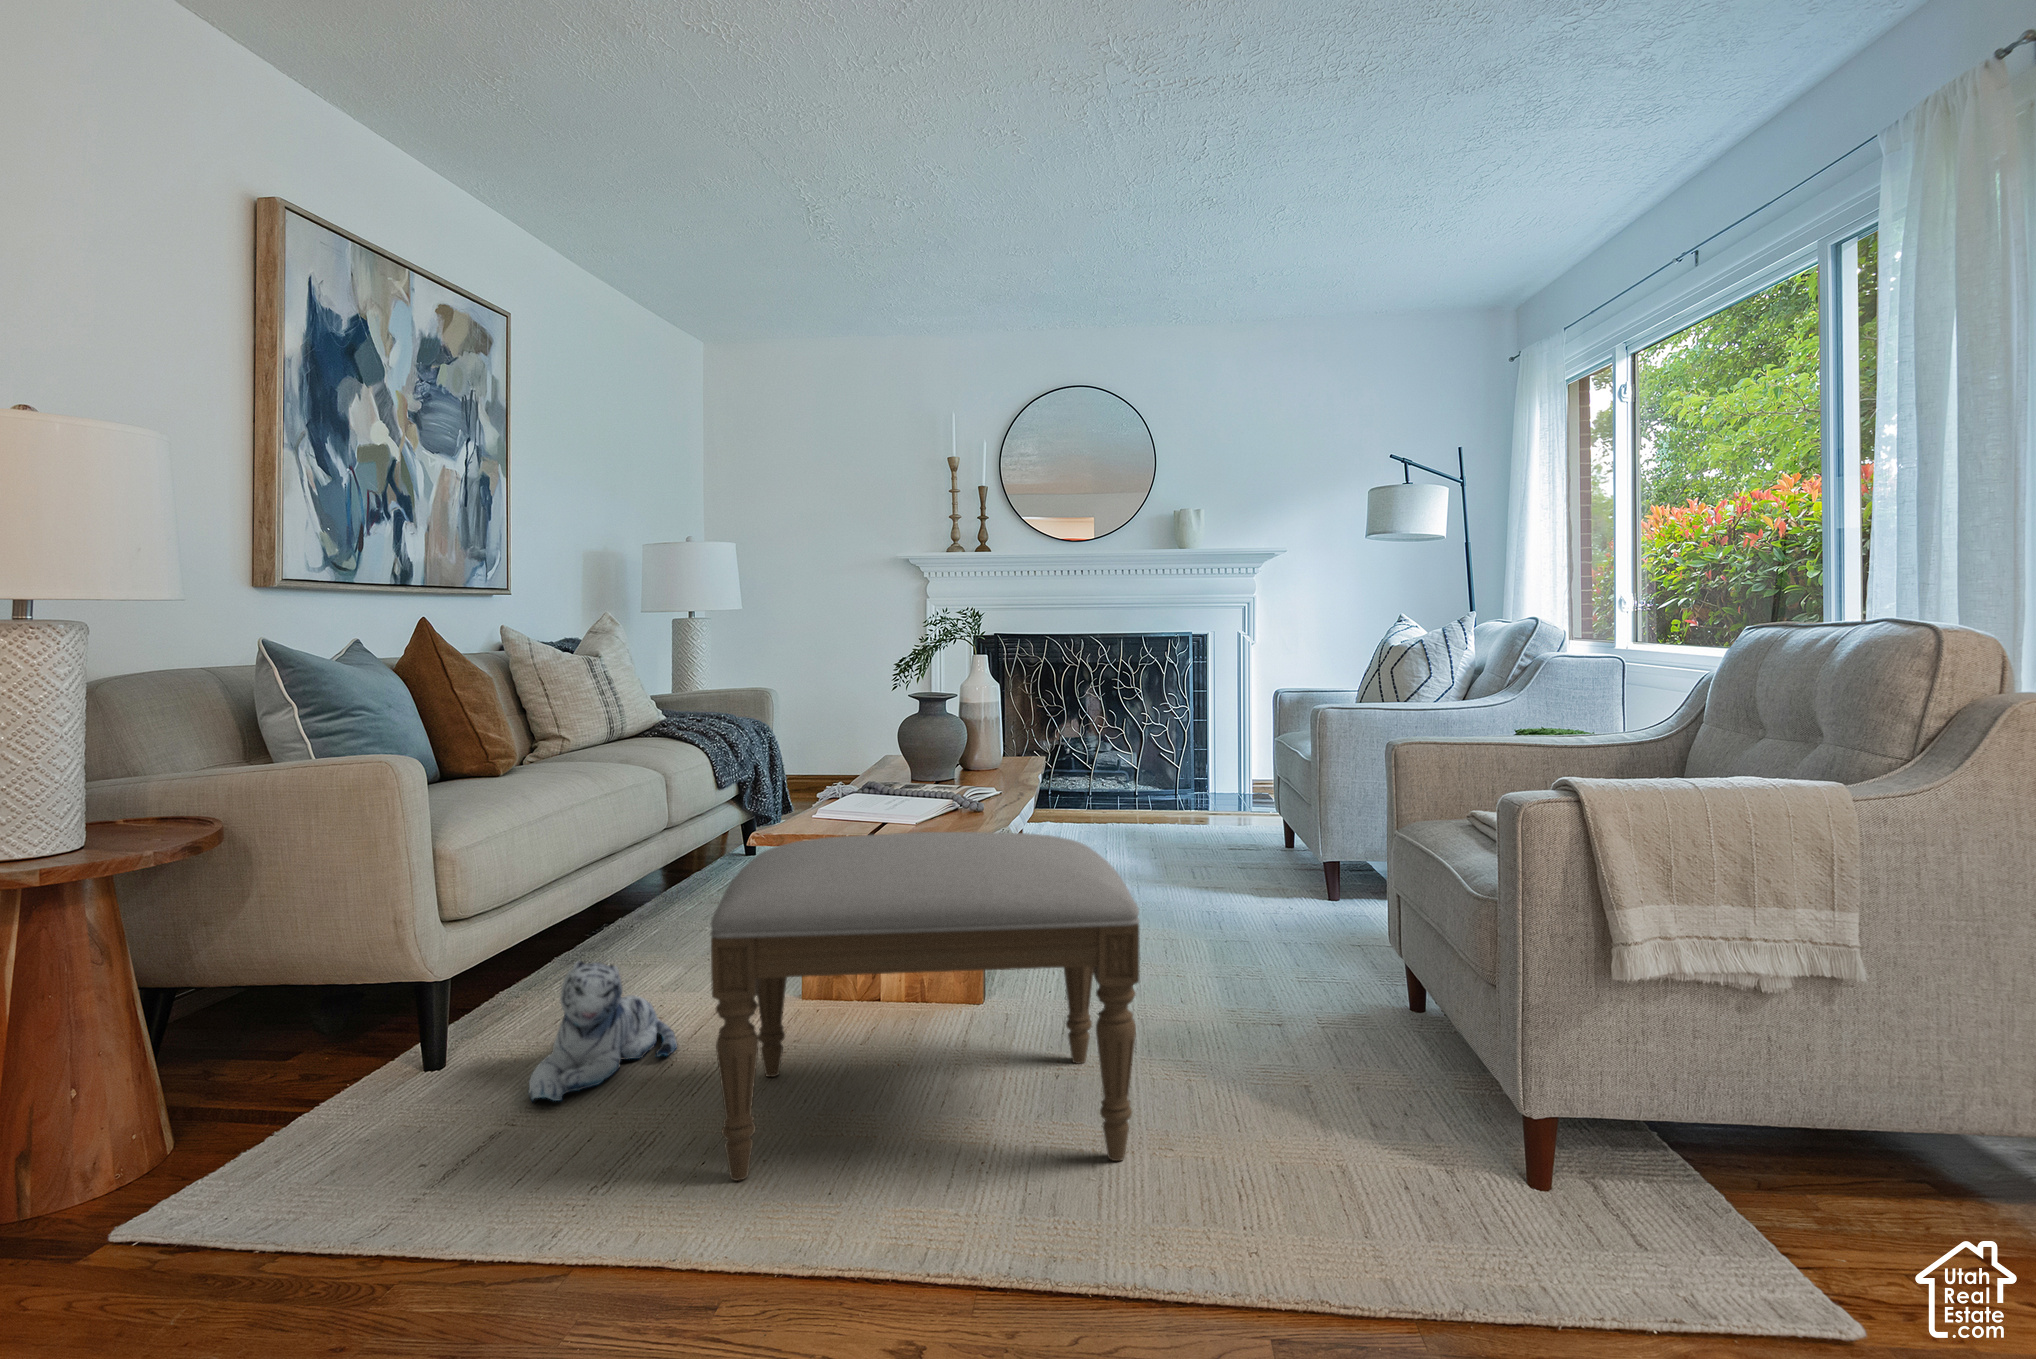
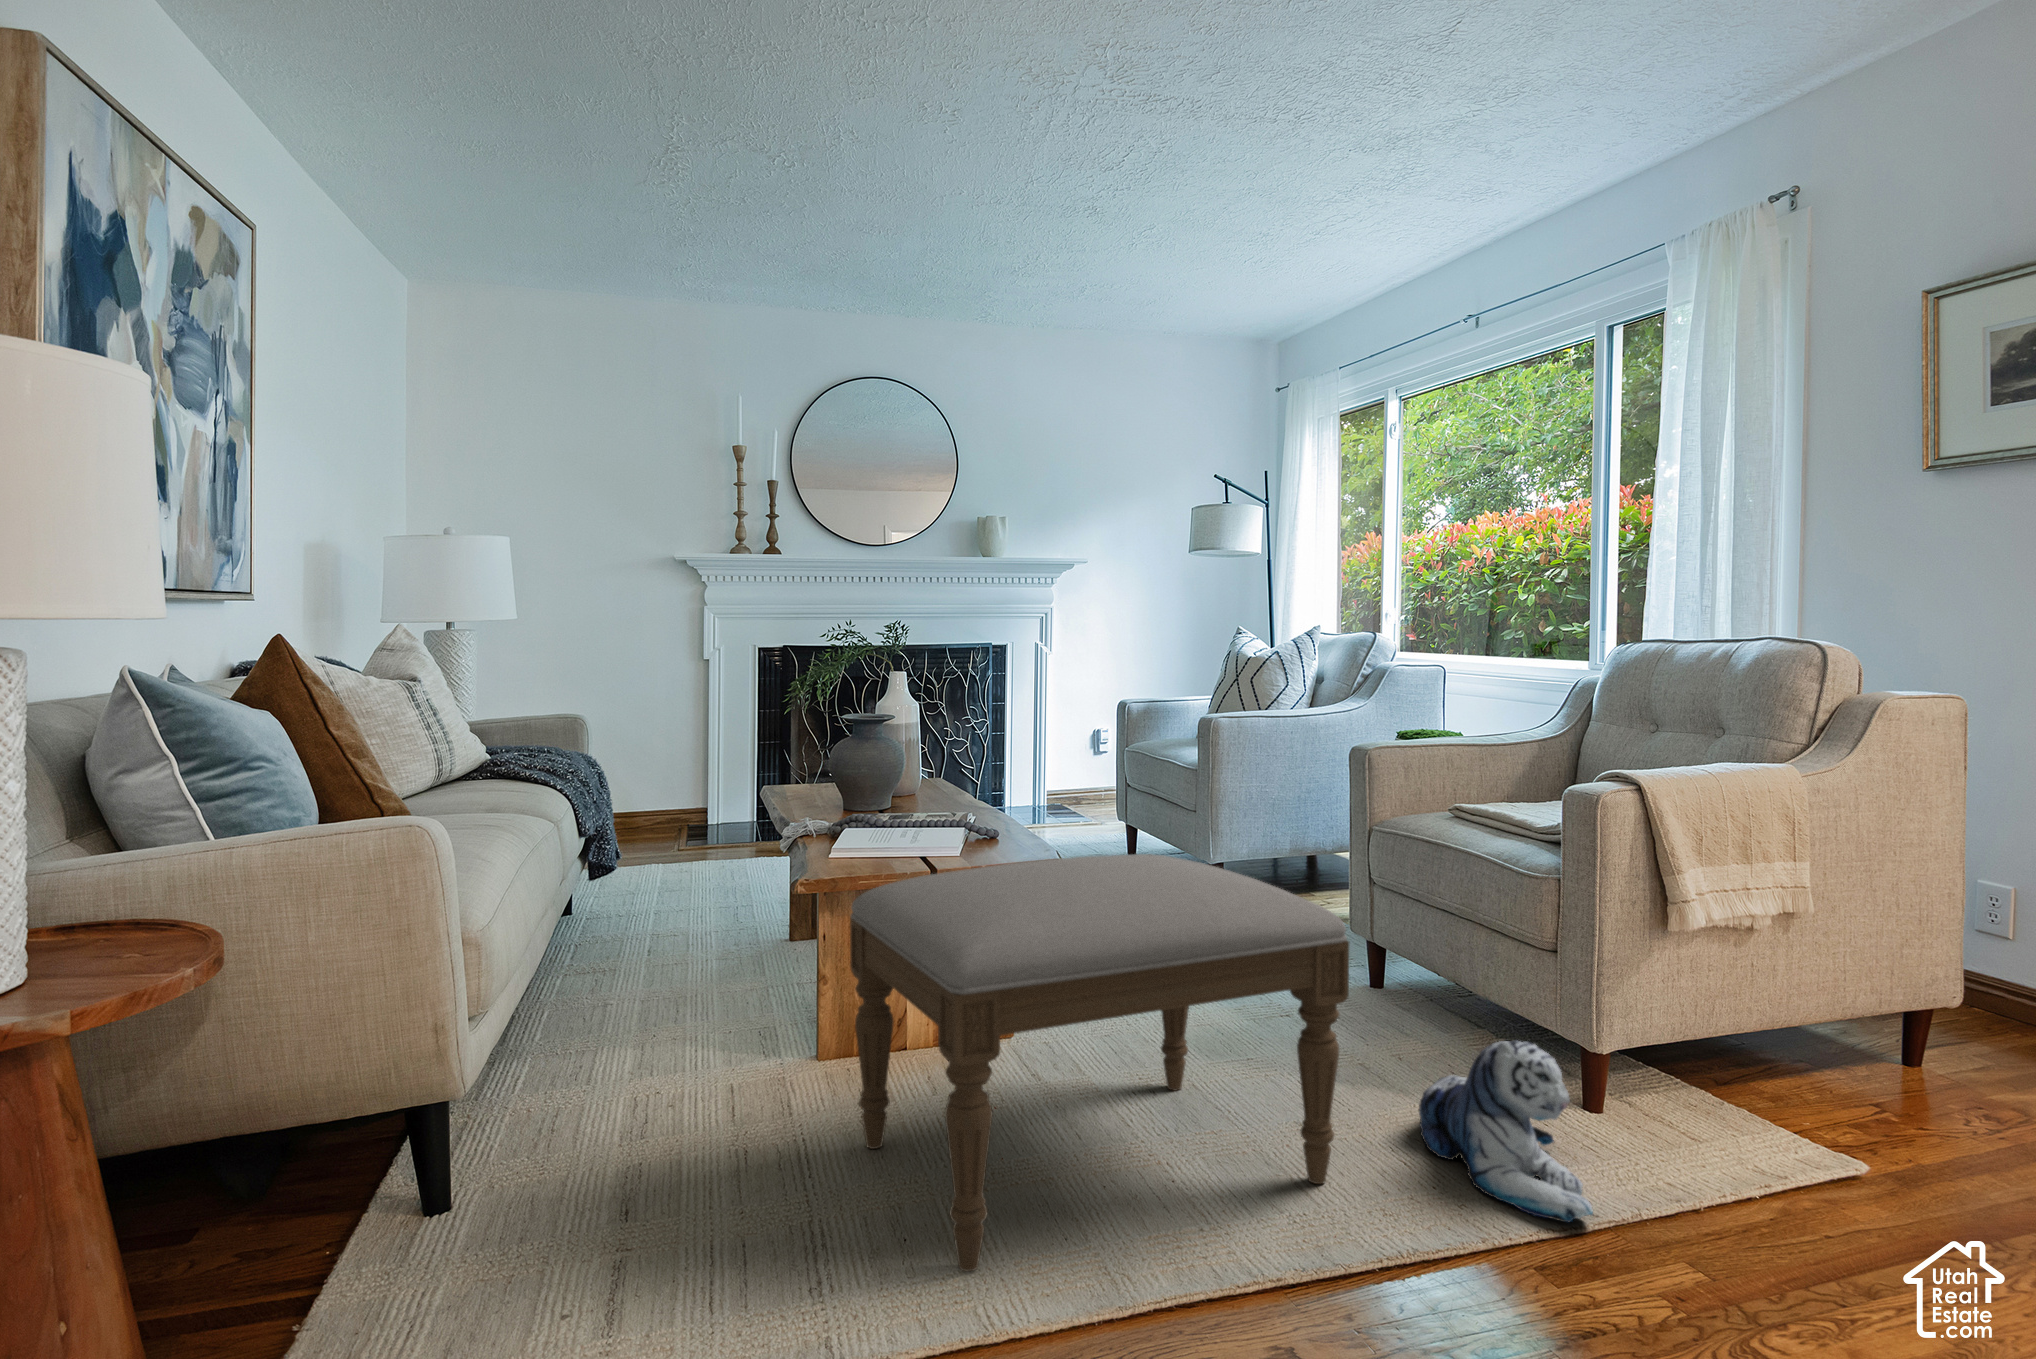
plush toy: present [529,961,677,1101] -> present [1419,1041,1593,1222]

